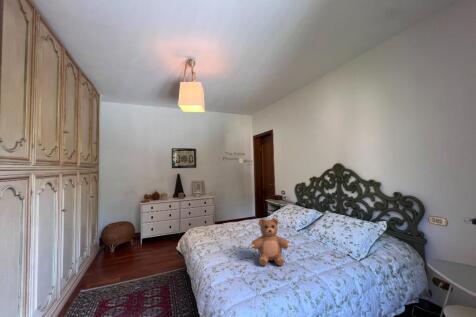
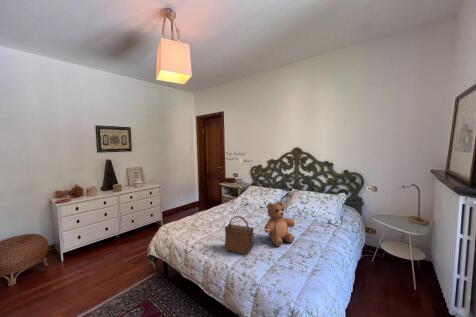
handbag: none [213,226,237,266] -> present [225,216,254,255]

